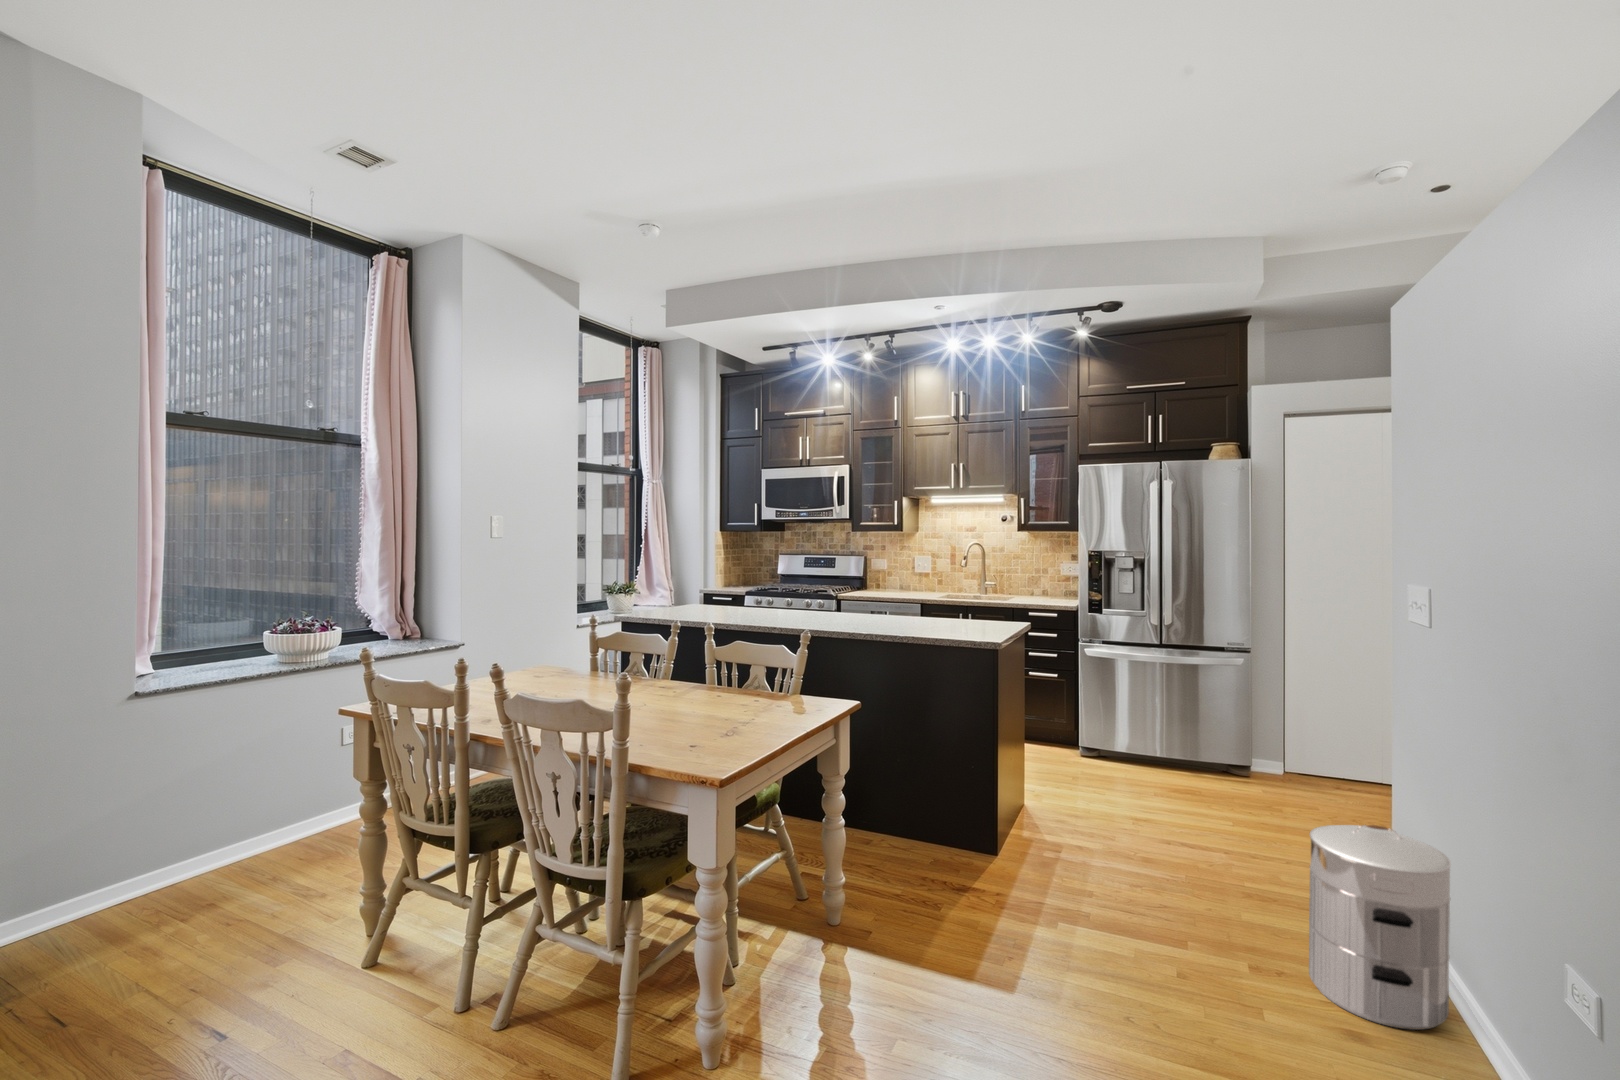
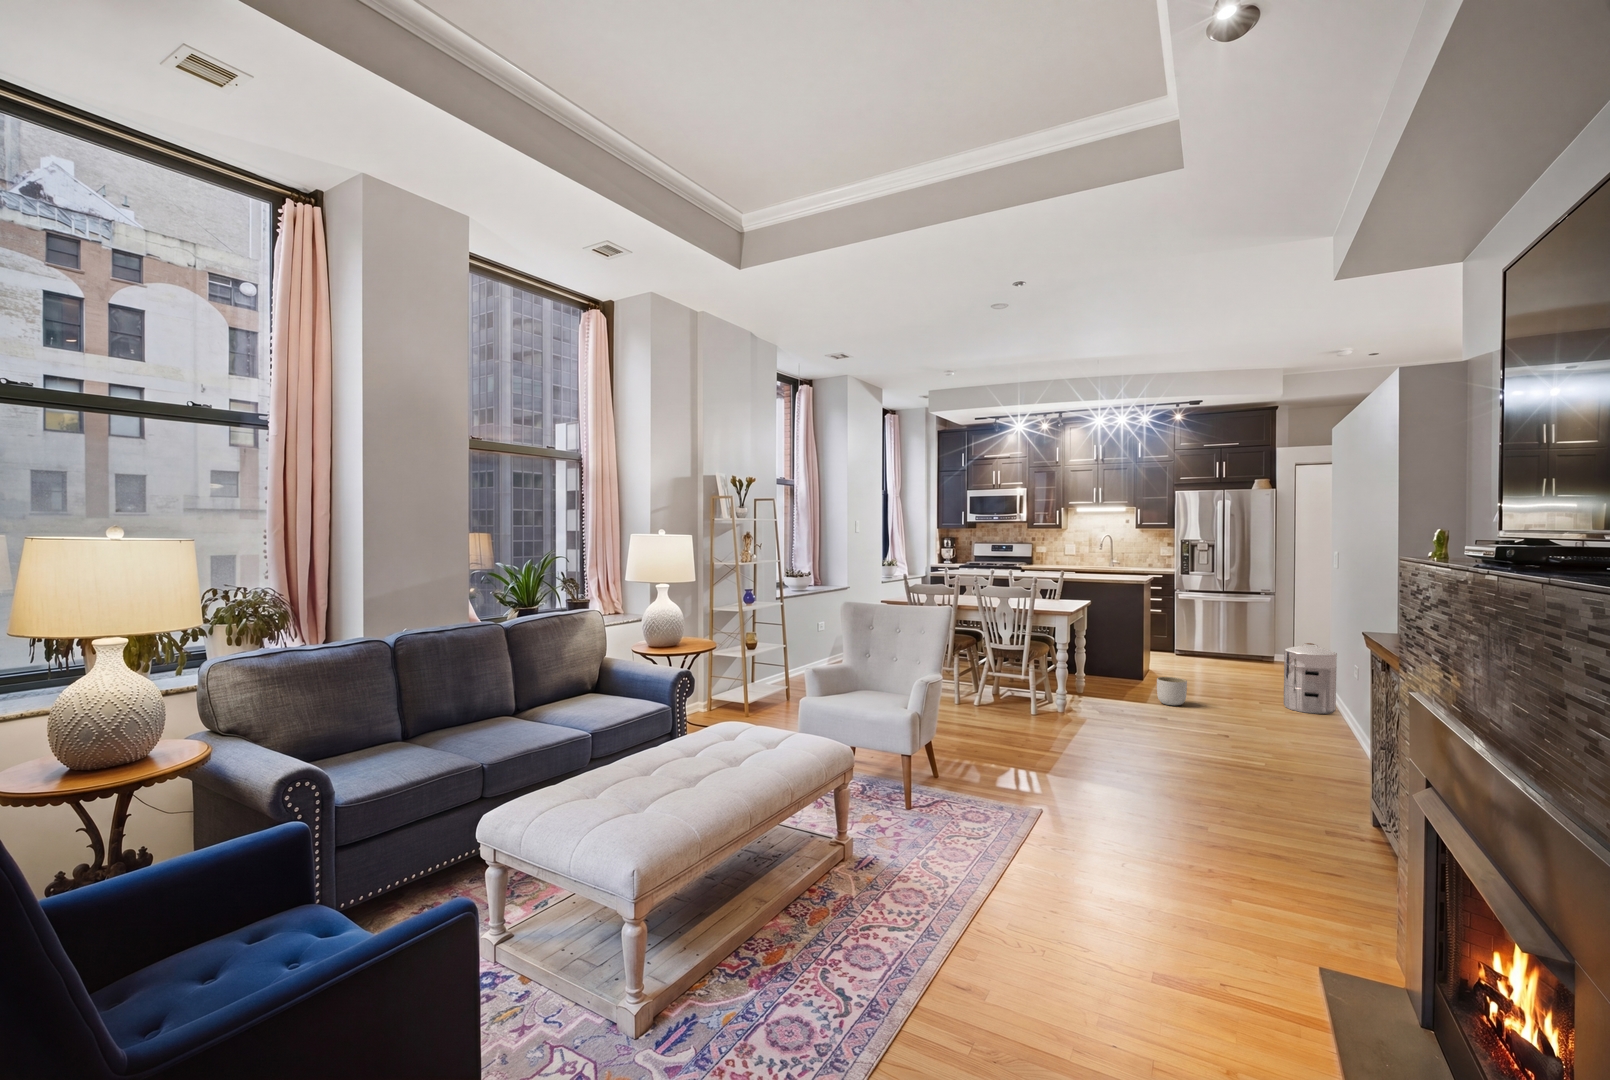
planter: none [999,902,1071,994] -> present [1157,677,1187,706]

